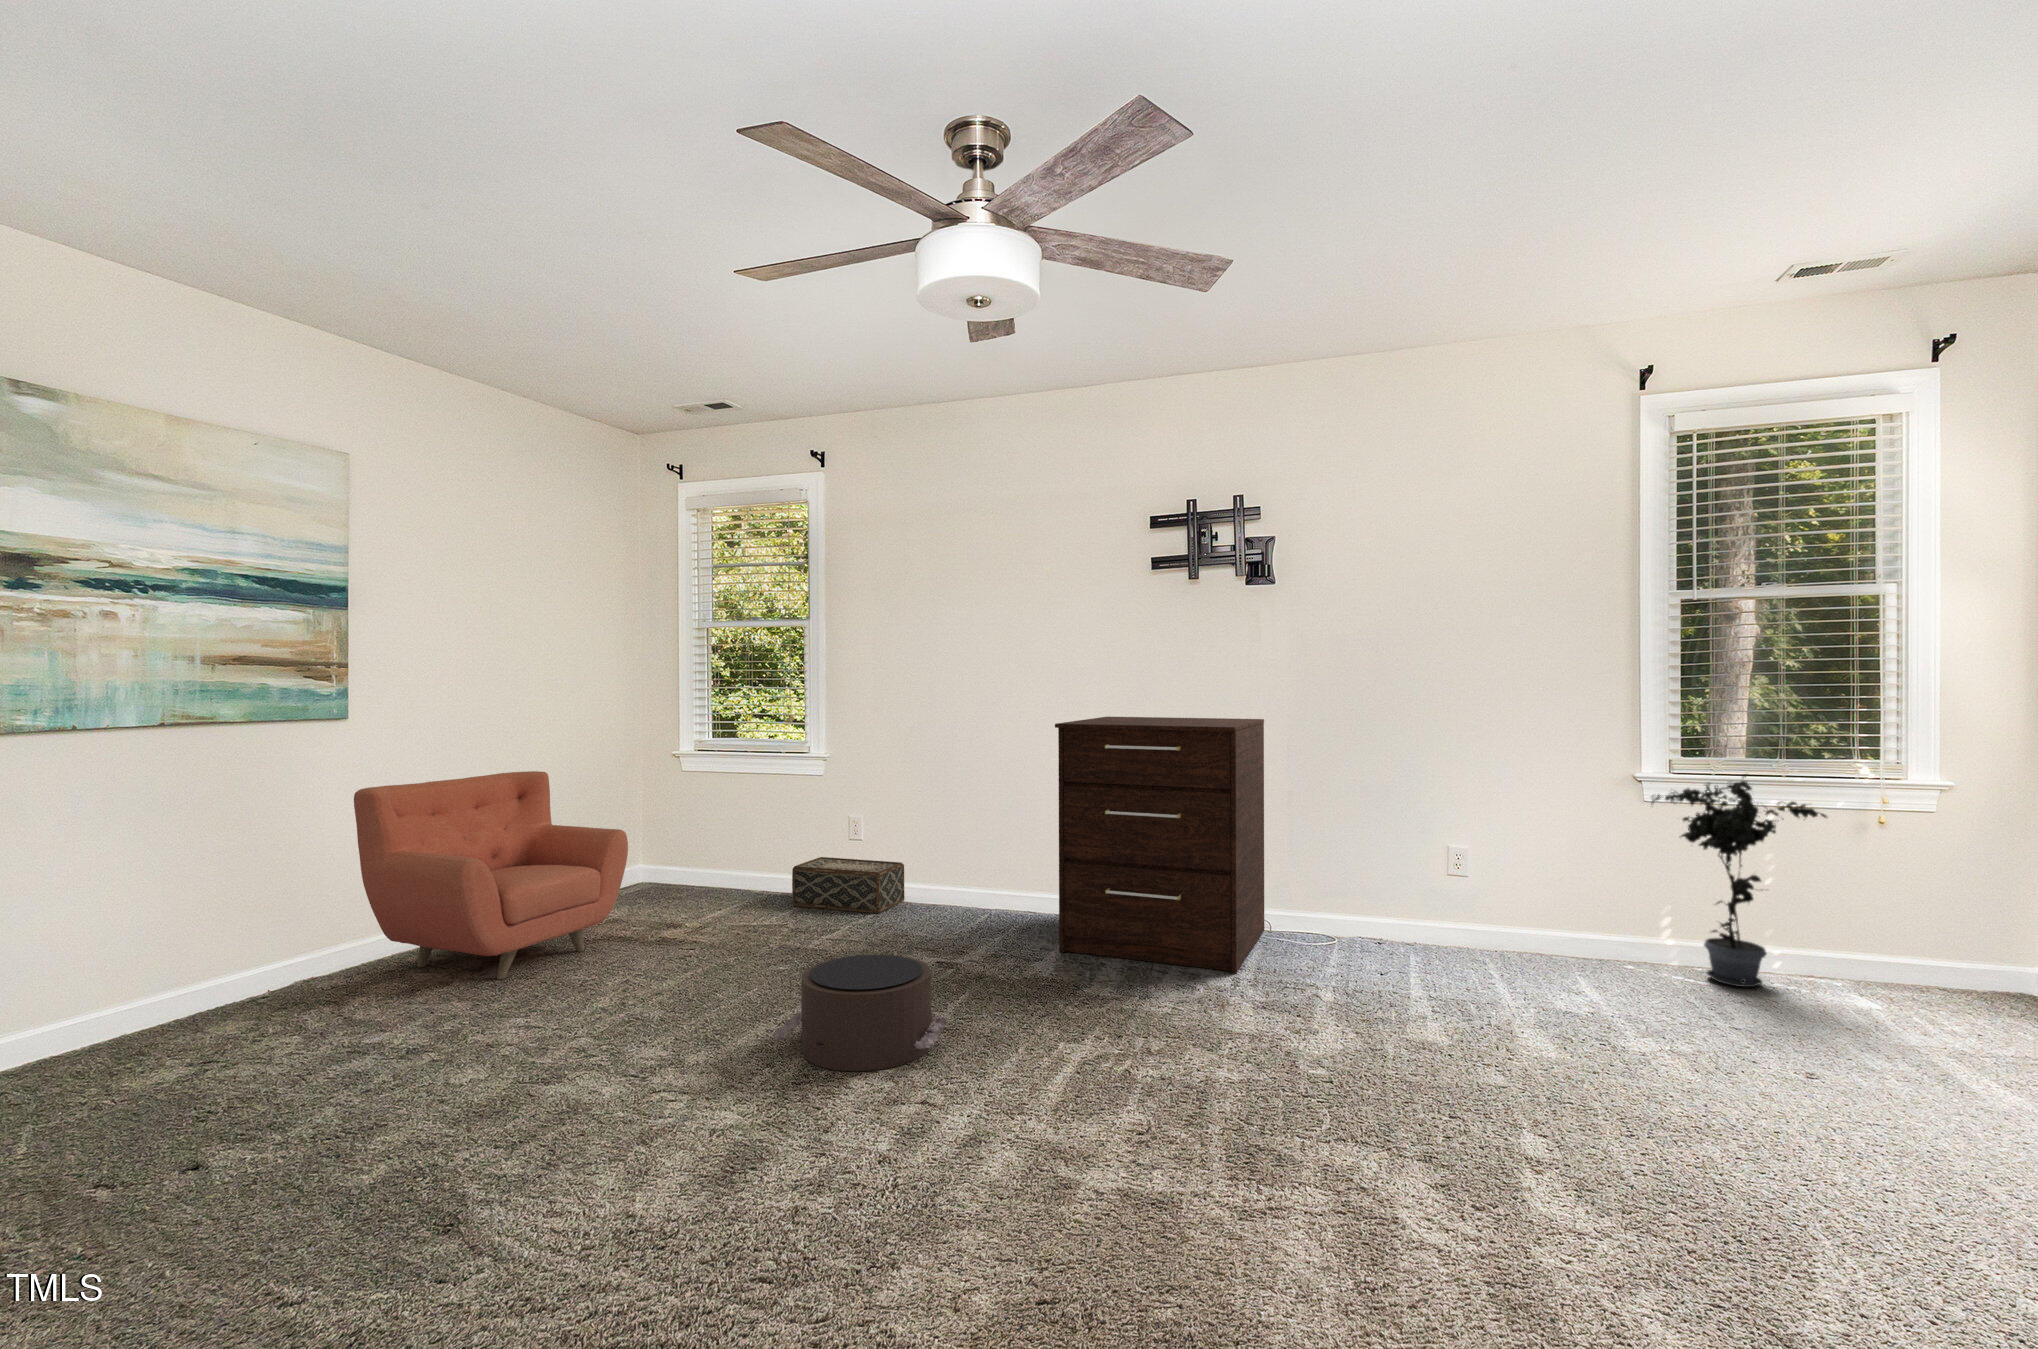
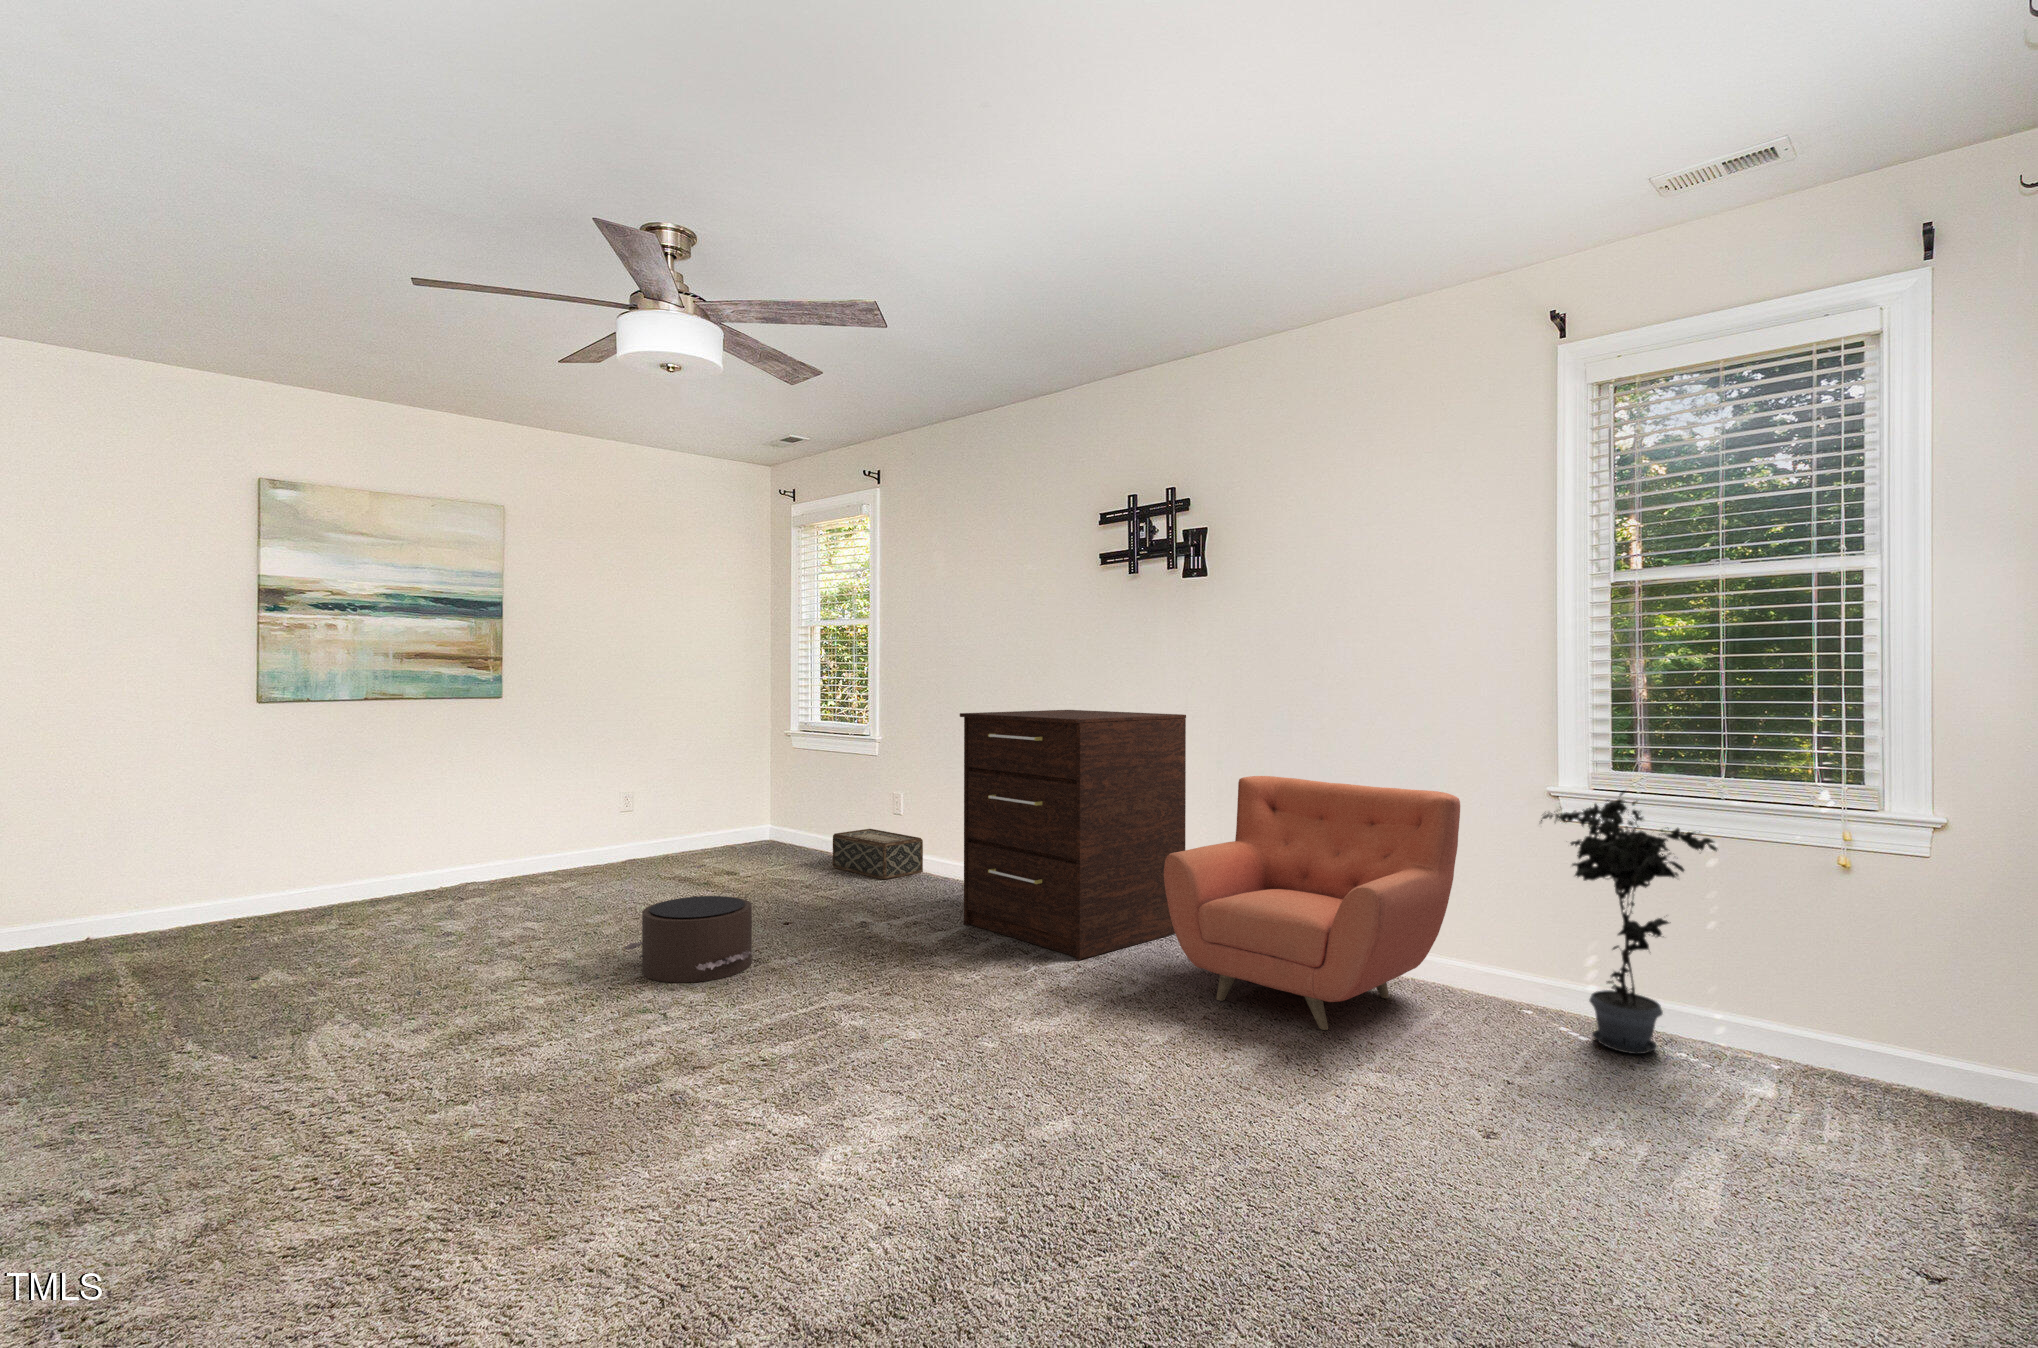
armchair: present [354,771,628,979] -> present [1164,776,1460,1030]

